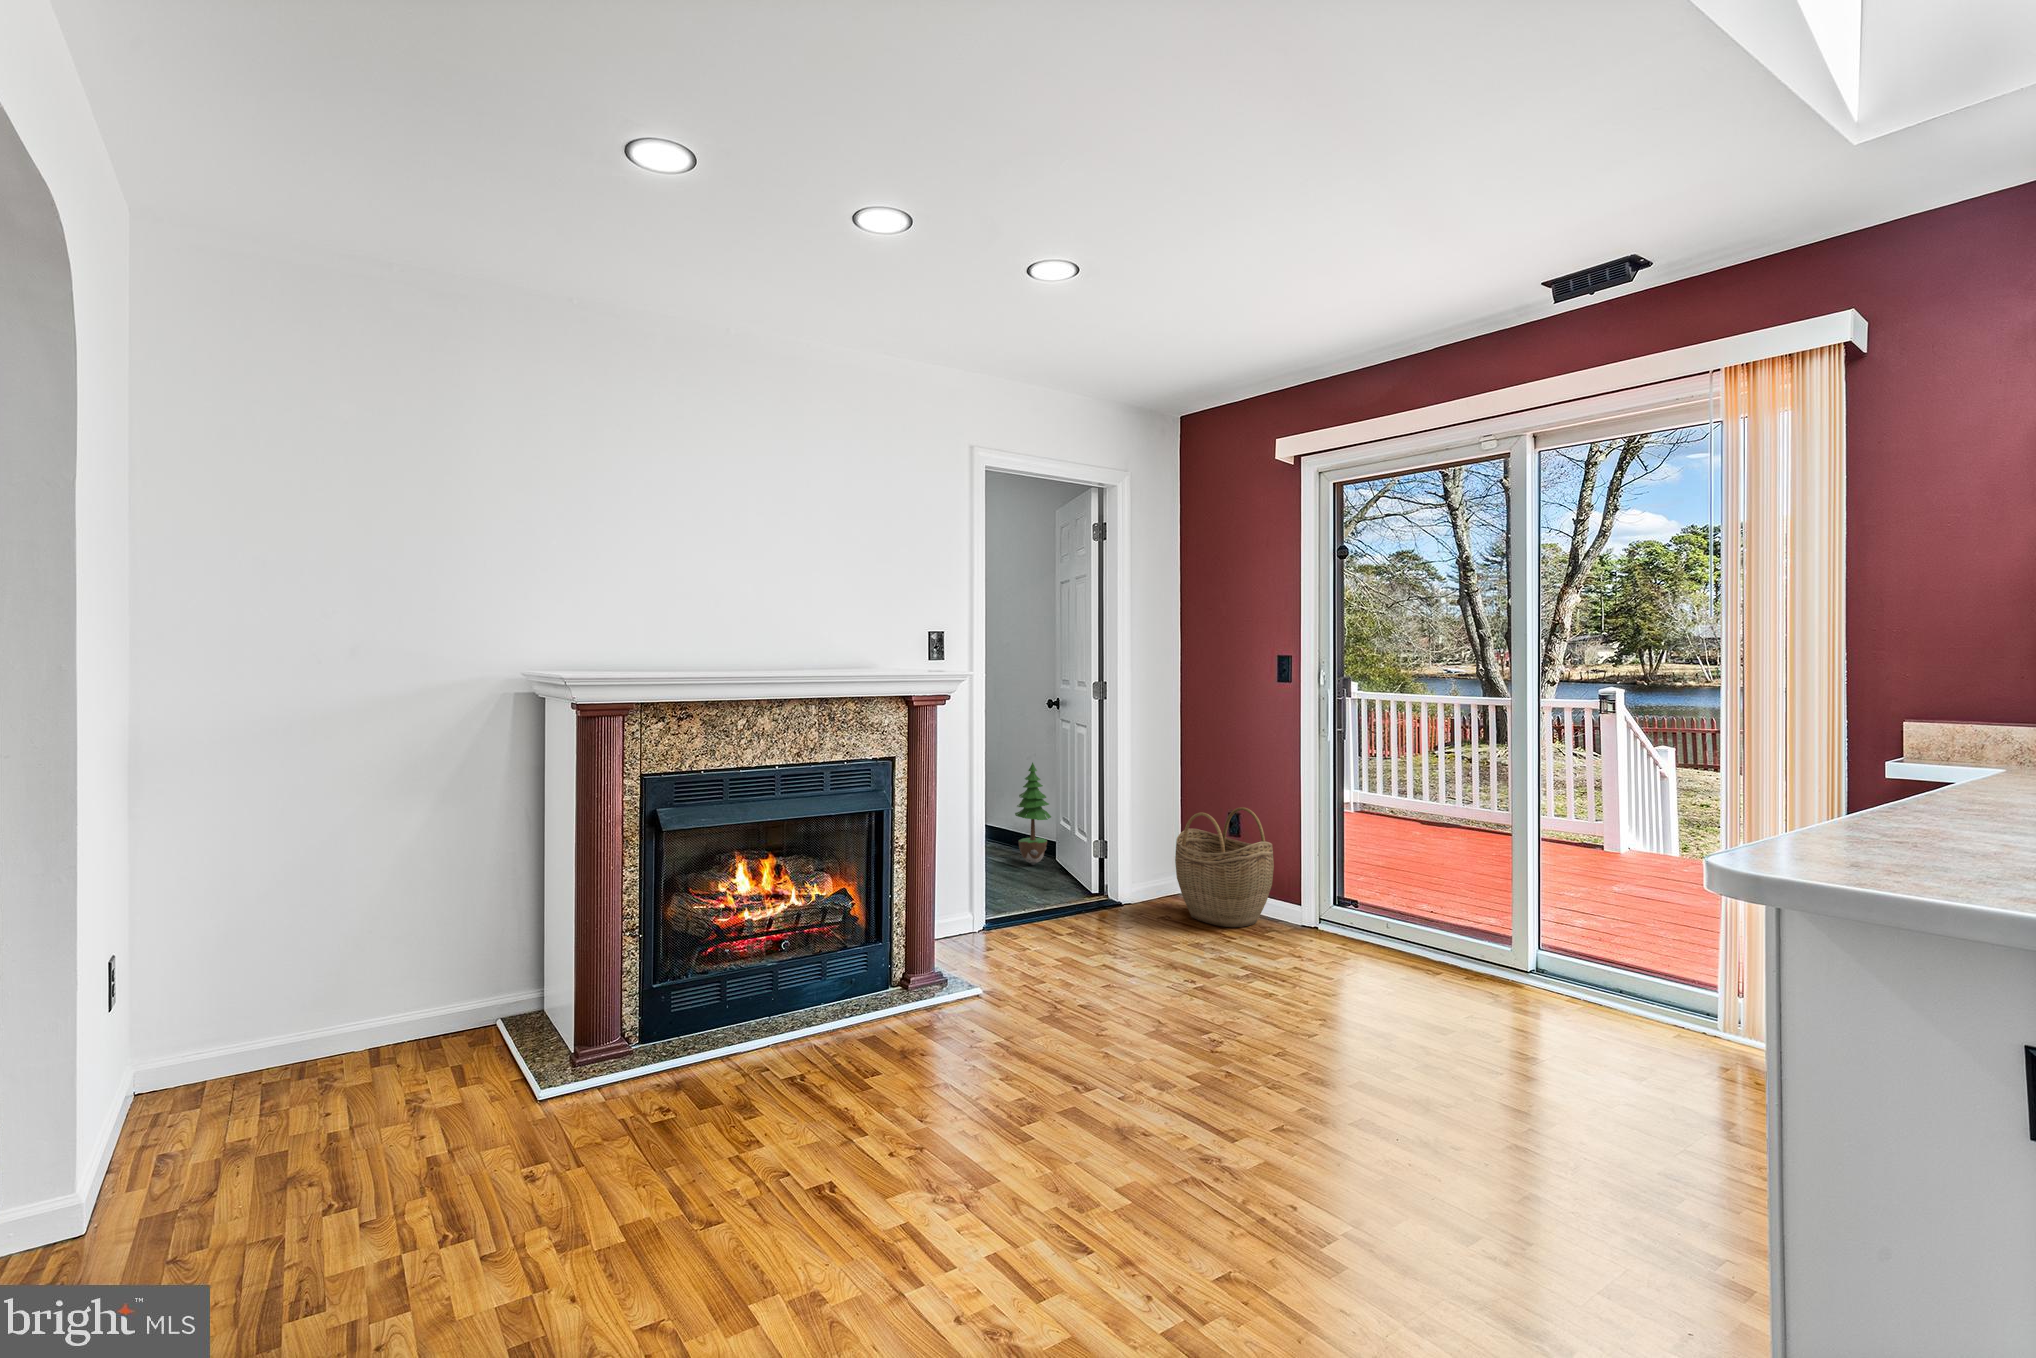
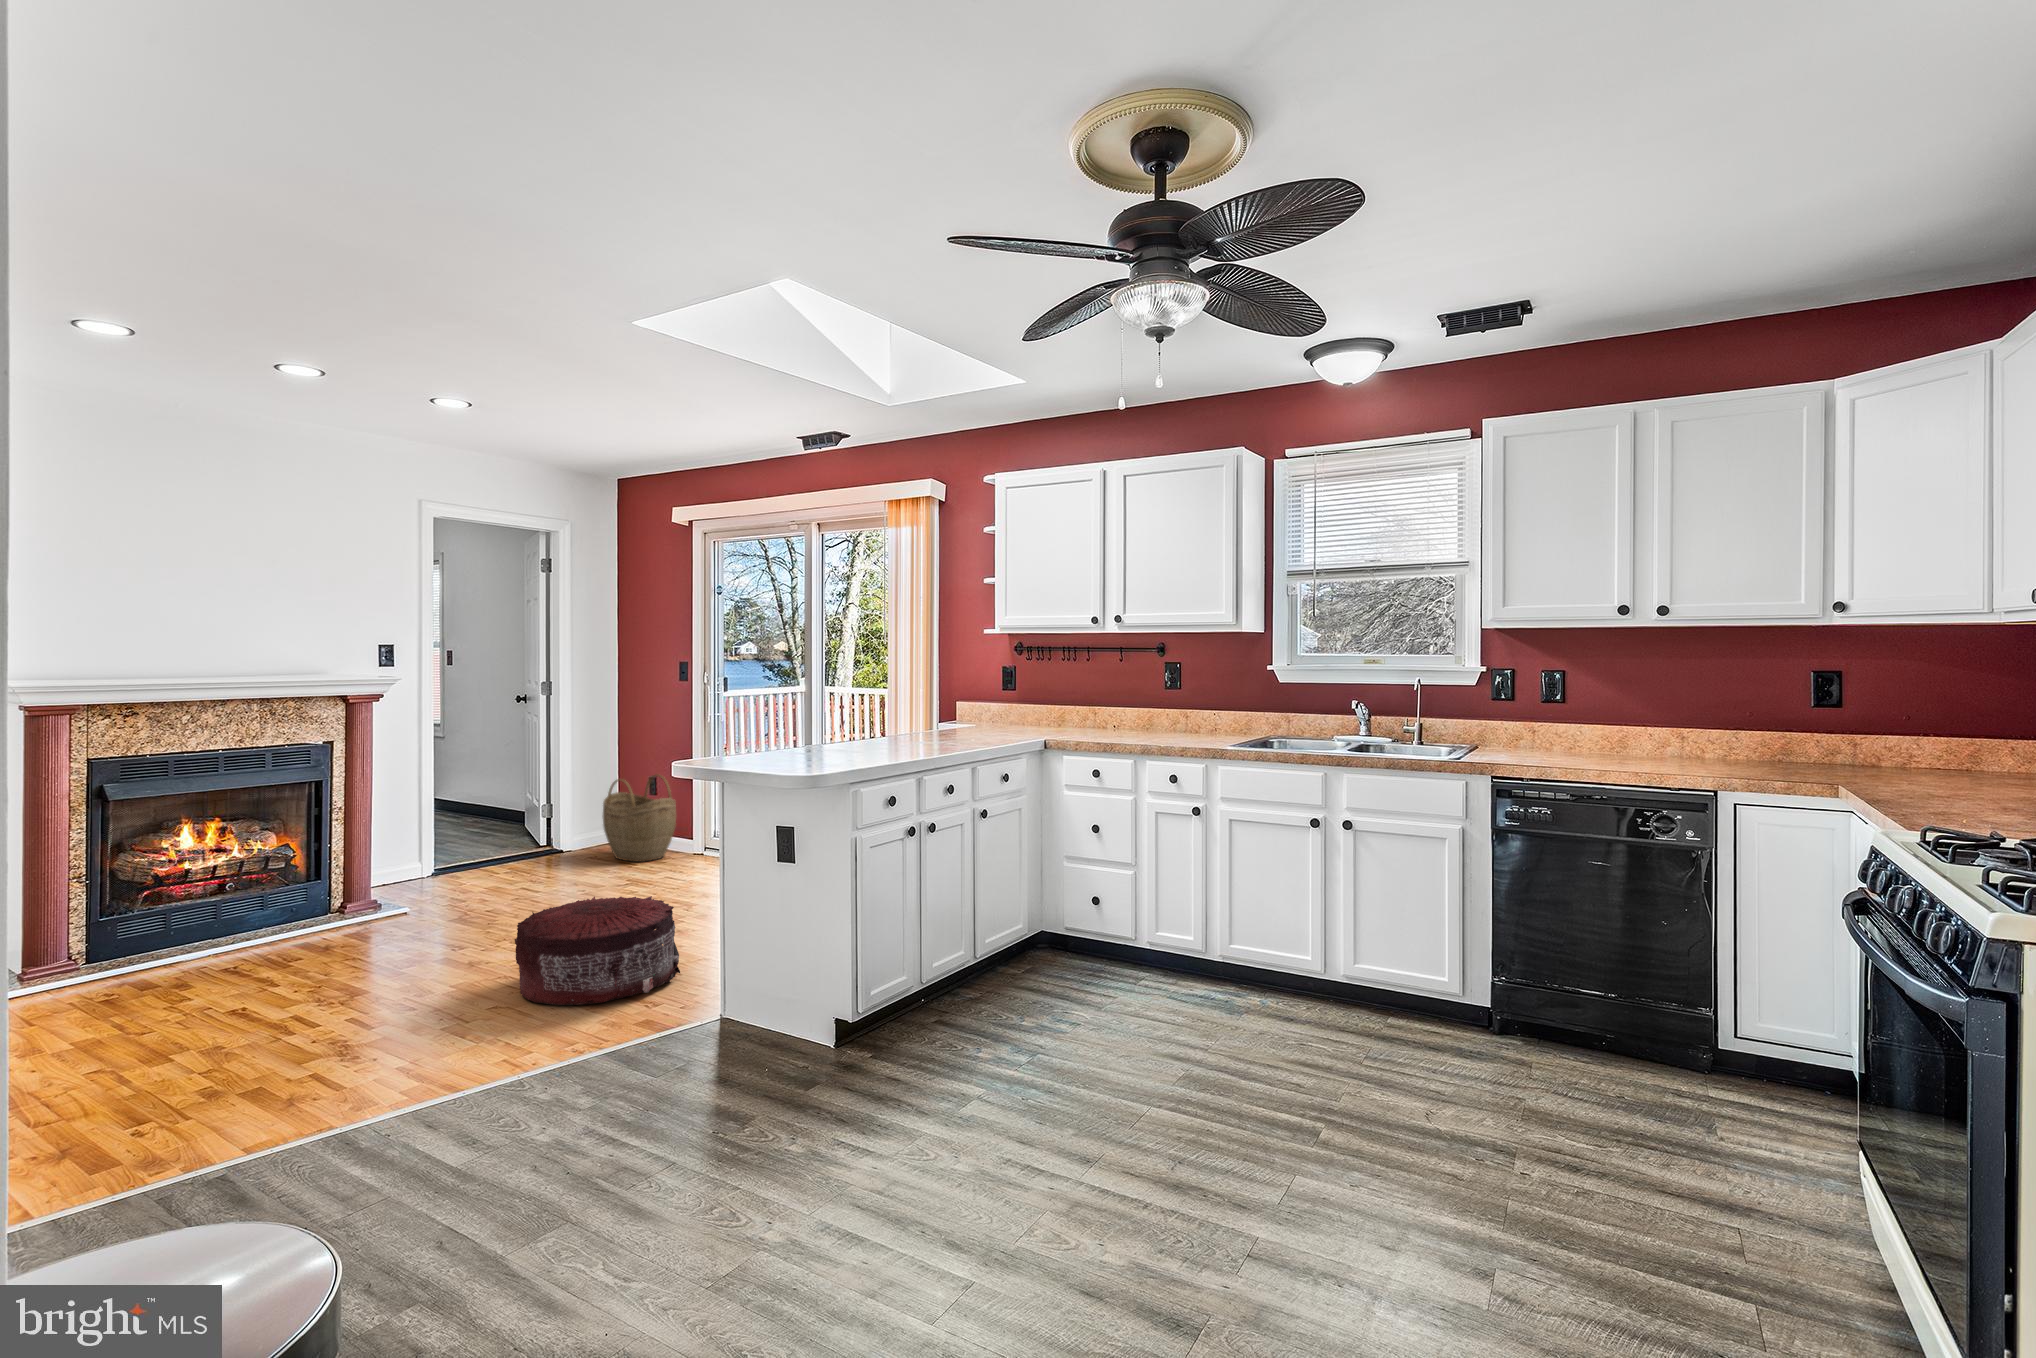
potted tree: present [1015,763,1051,865] -> none [486,745,521,831]
pouf: none [1214,1032,1509,1283] -> present [515,896,680,1005]

